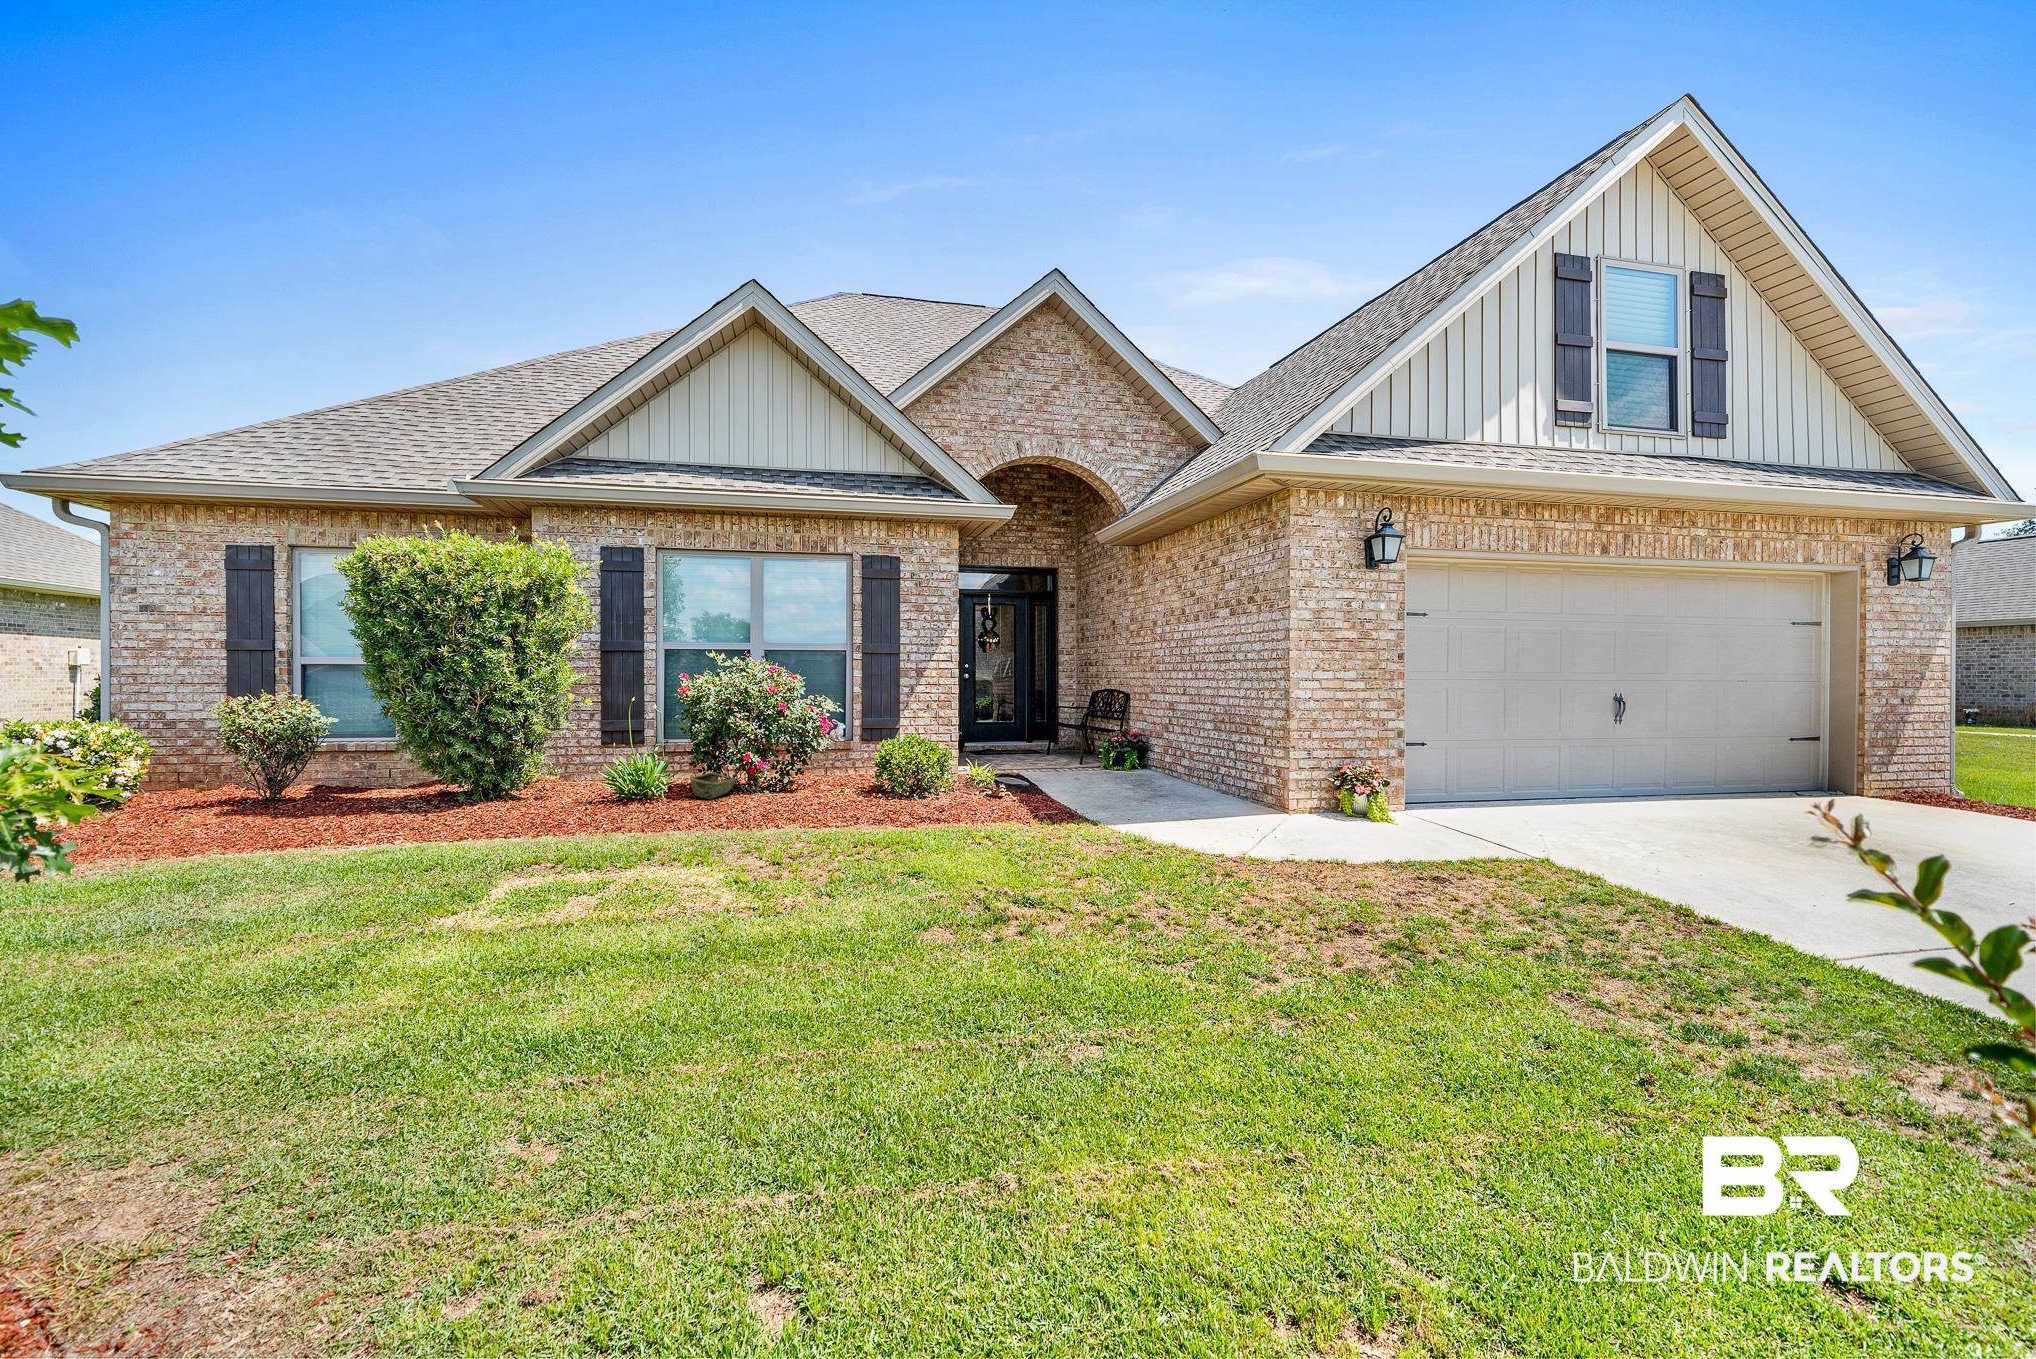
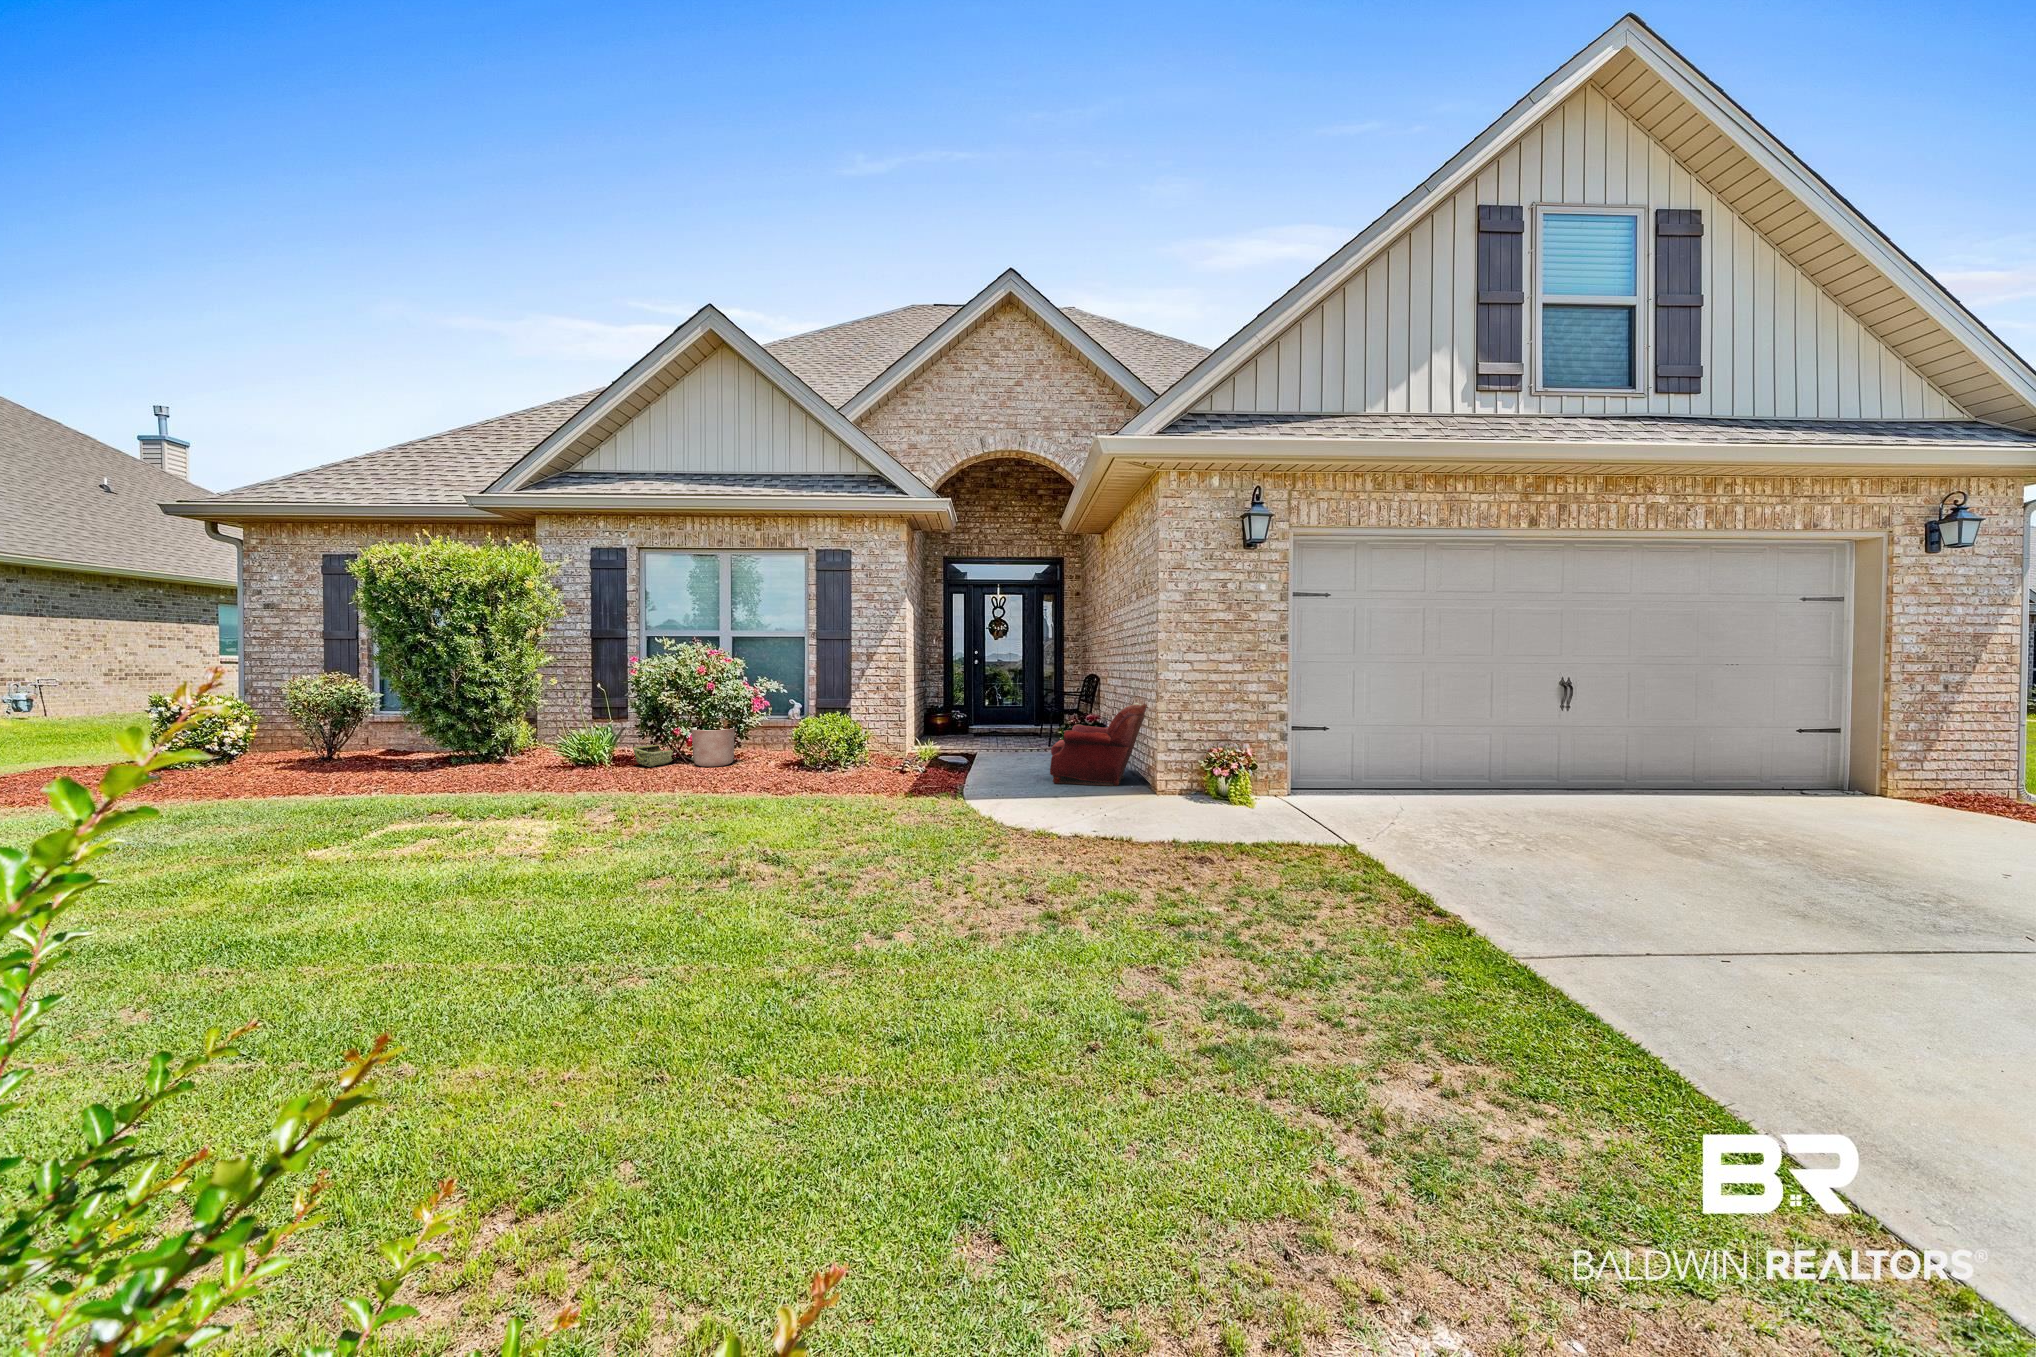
armchair: none [1165,720,1268,807] -> present [1050,702,1147,786]
planter: none [756,750,803,797] -> present [692,727,735,767]

